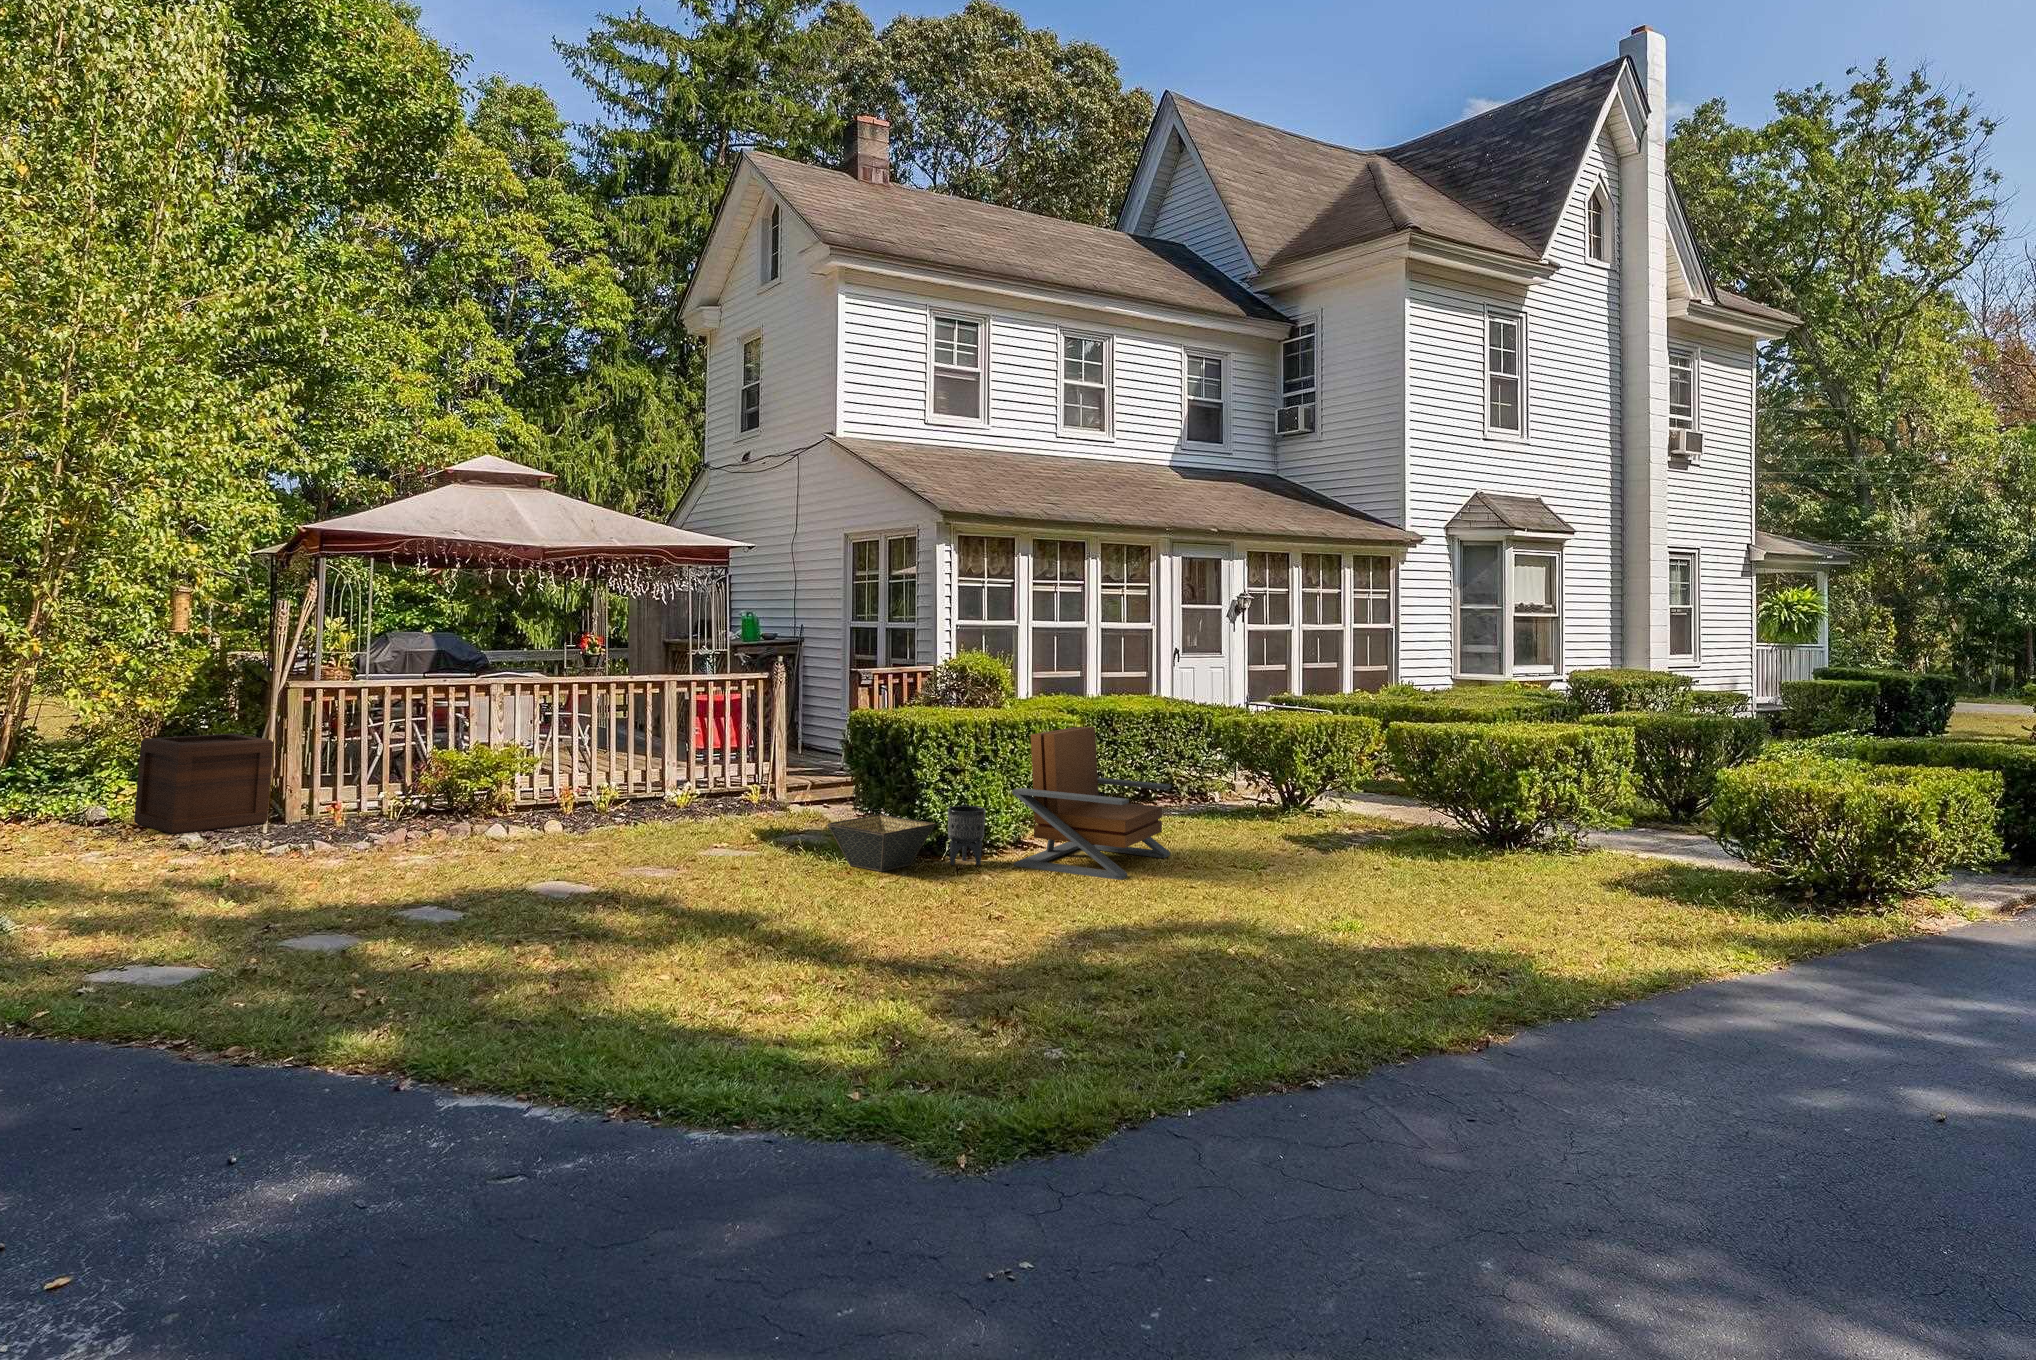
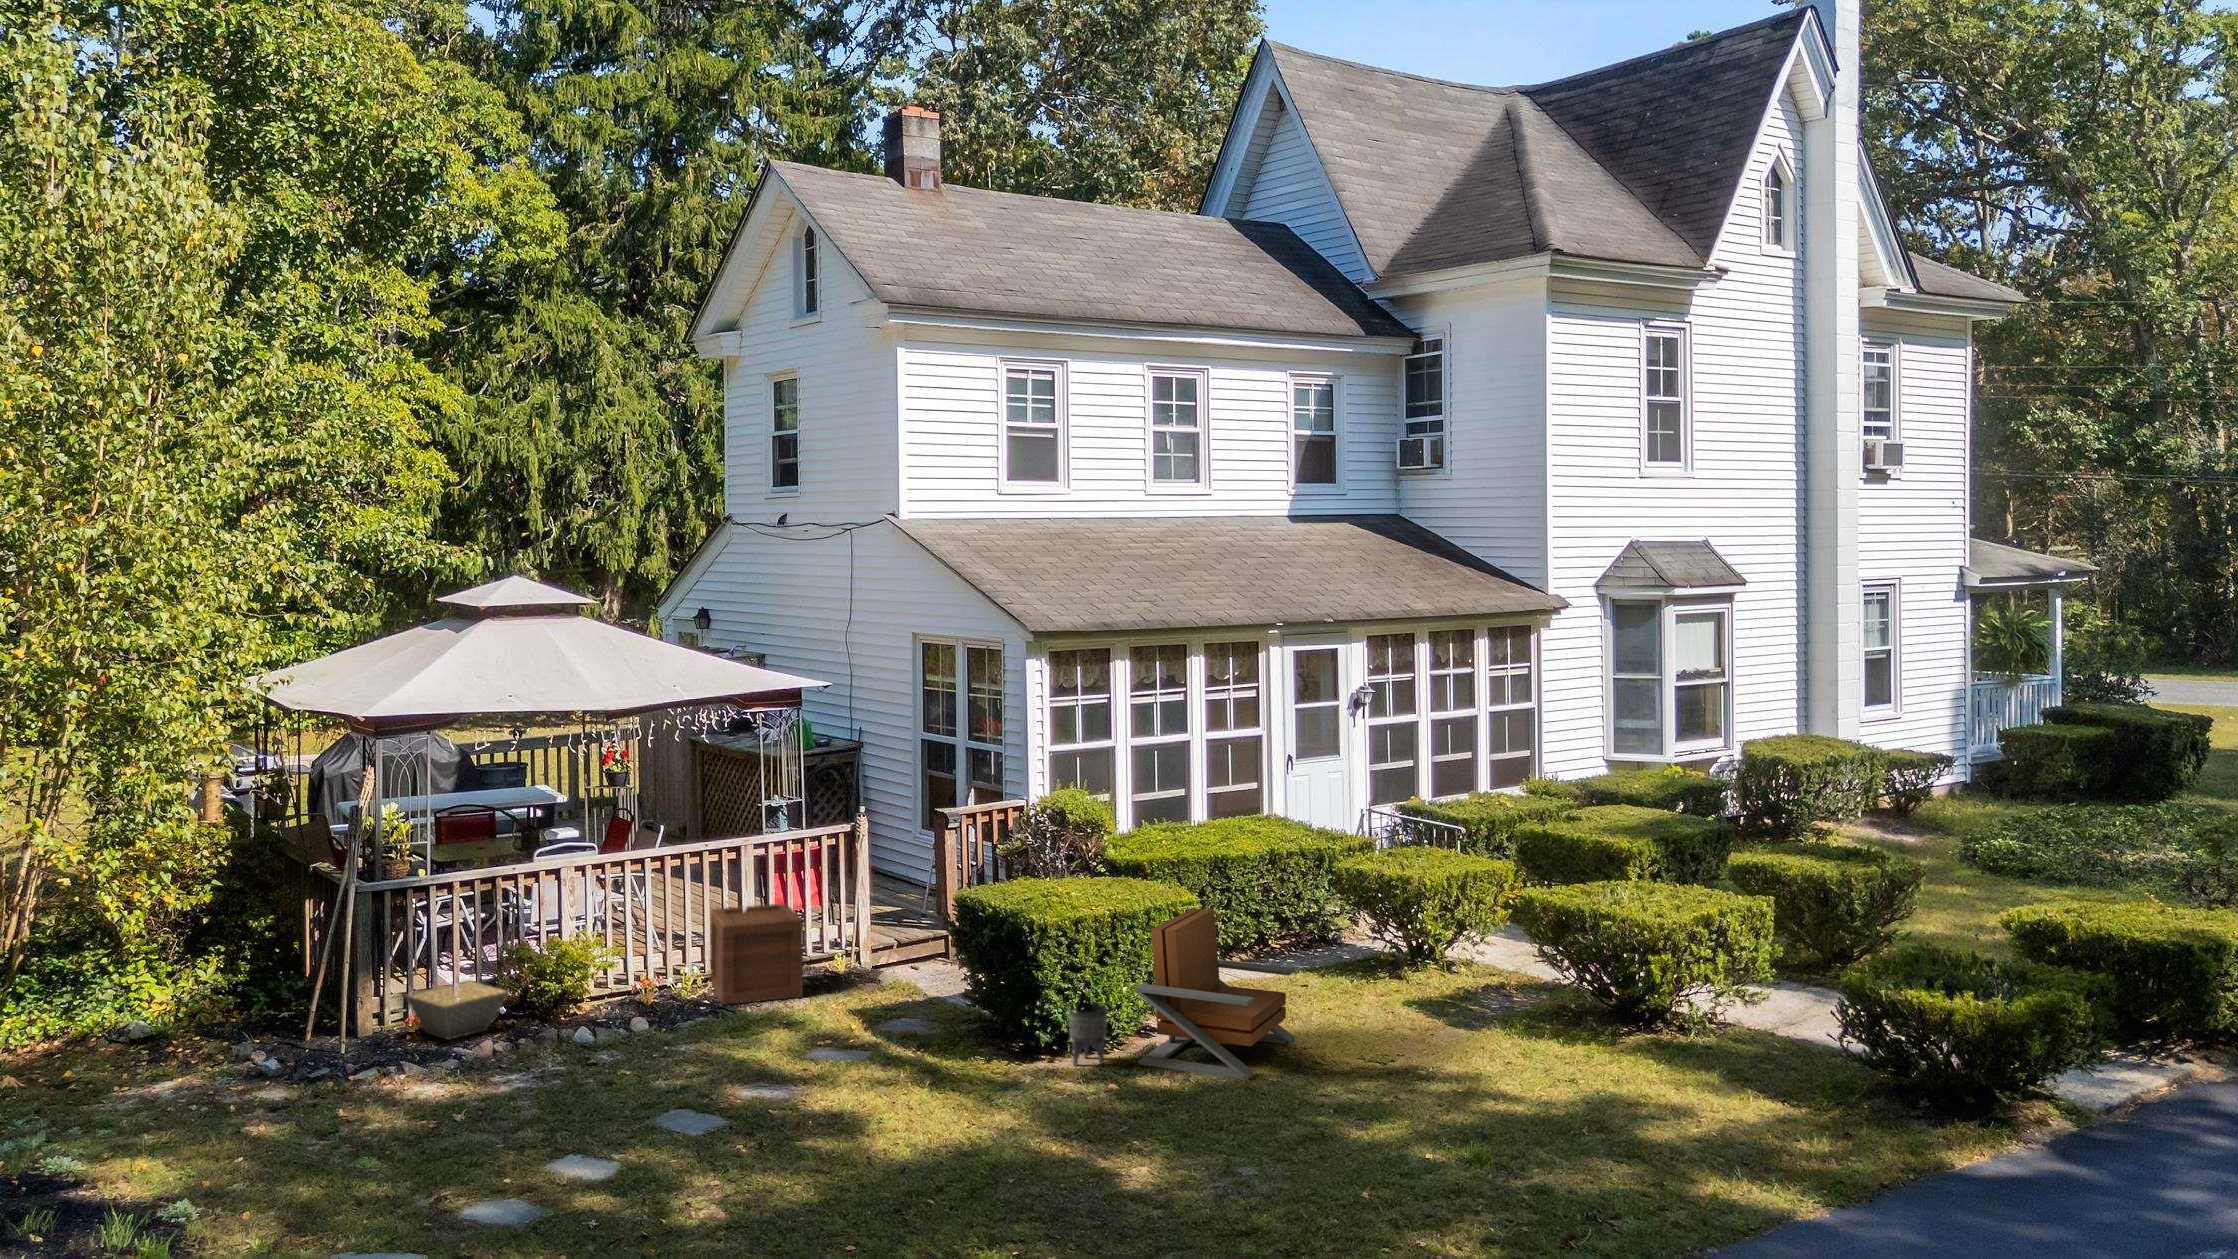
wooden crate: present [134,734,274,834] -> present [710,903,804,1005]
basket: present [827,814,936,872] -> present [404,980,510,1040]

